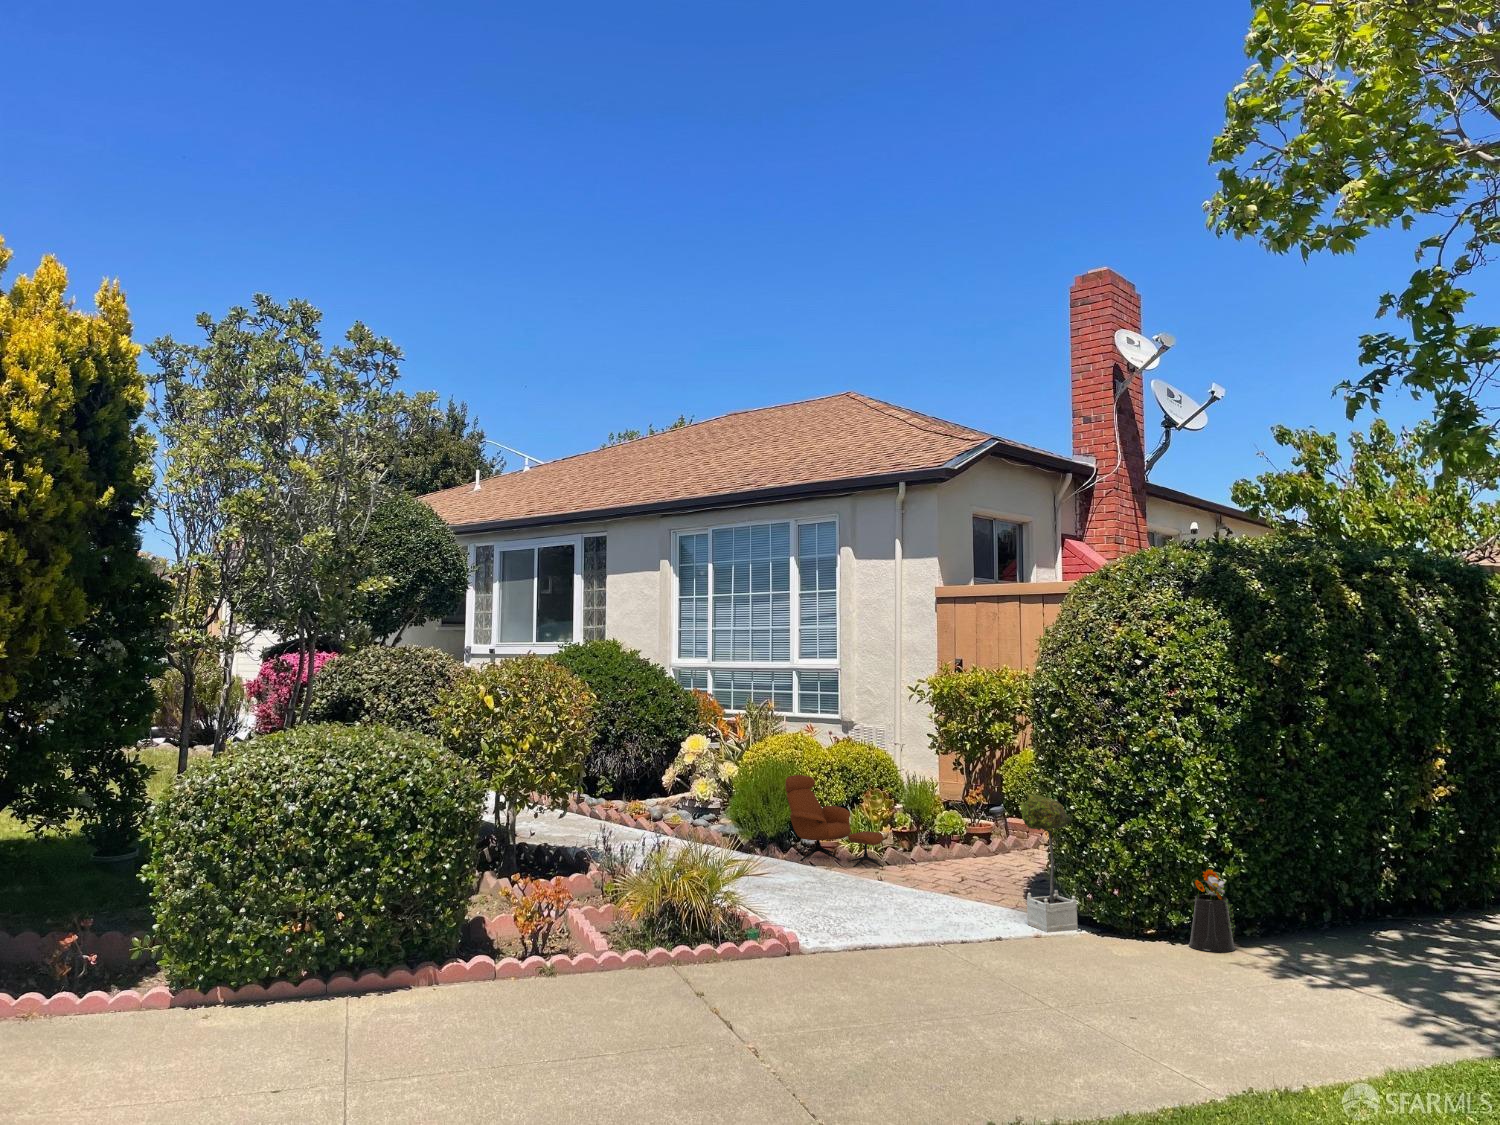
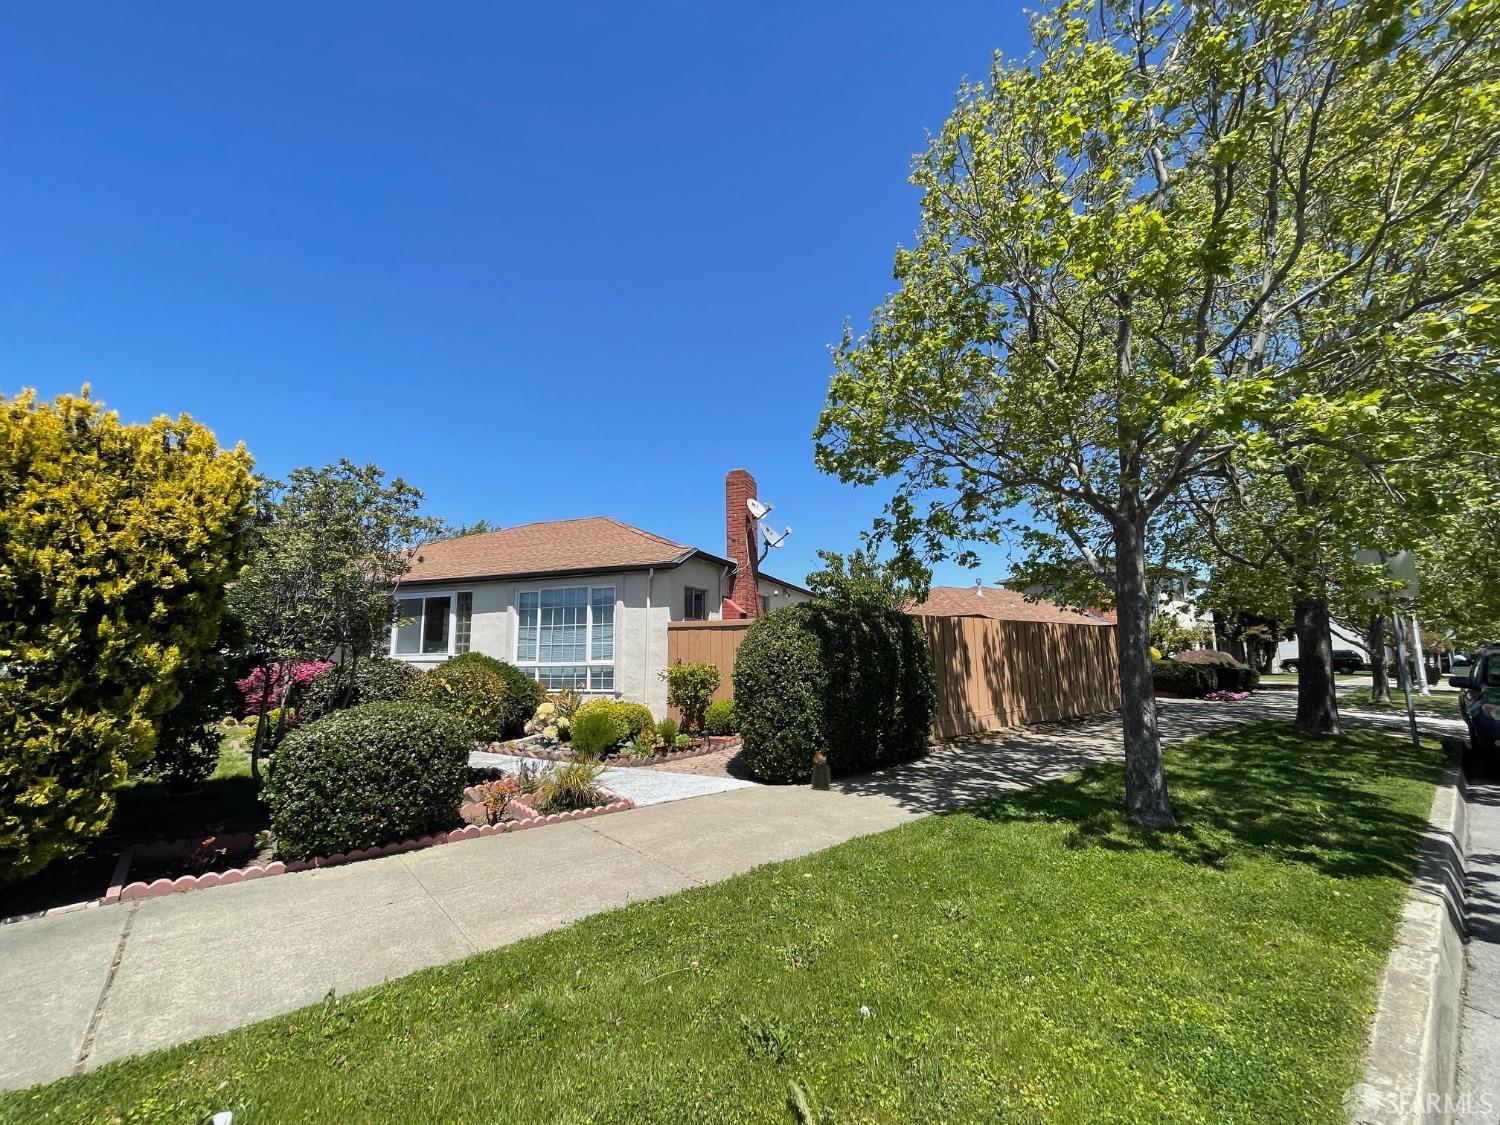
lounge chair: present [785,775,883,867] -> none [601,720,654,766]
potted tree: present [1020,793,1078,932] -> none [733,722,760,788]

